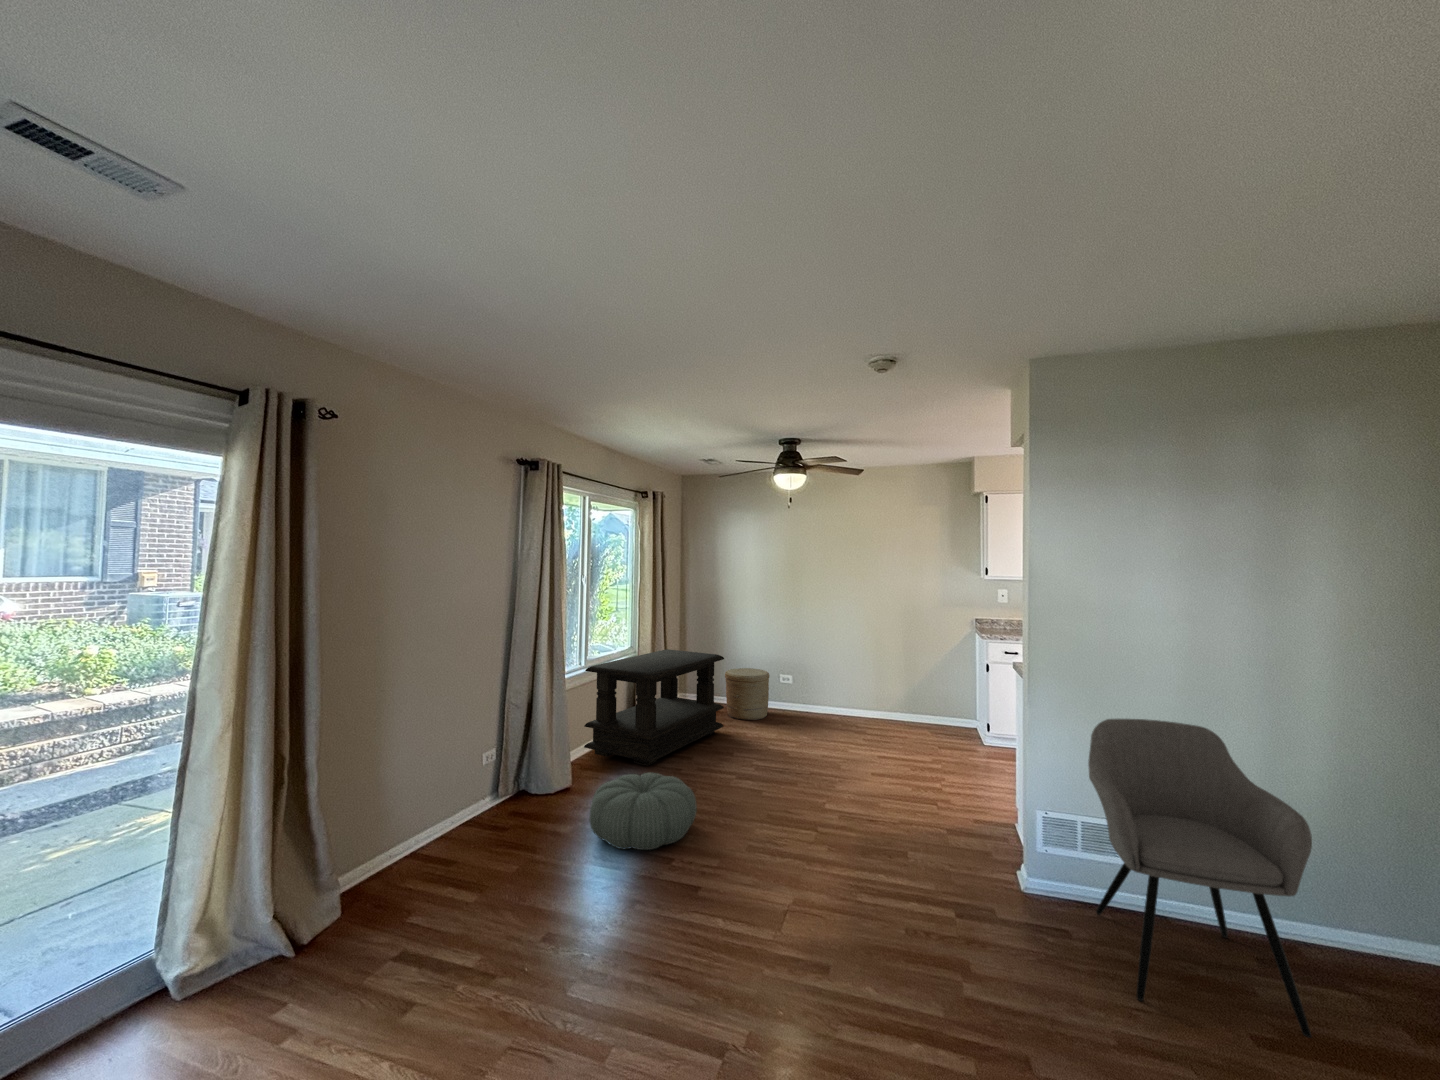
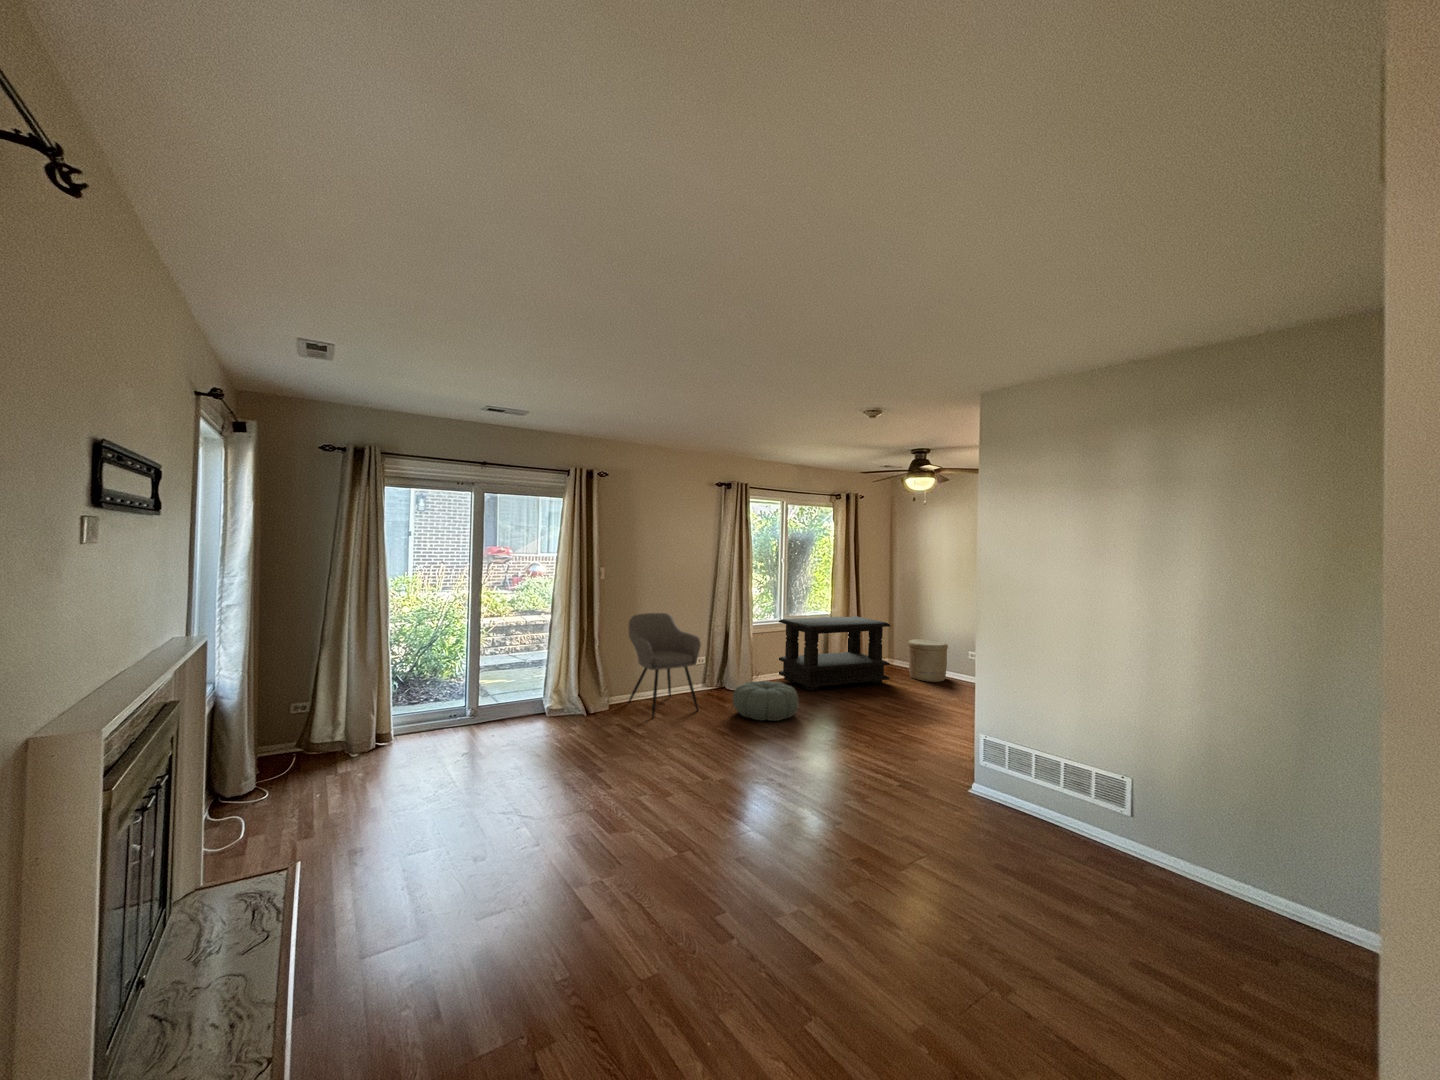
armchair: present [1088,719,1312,1038] -> present [628,613,701,718]

